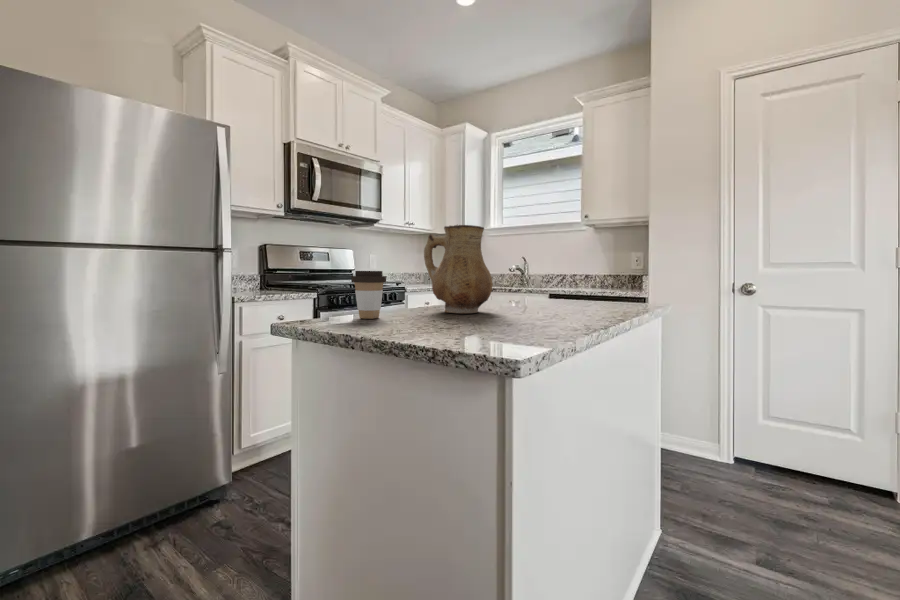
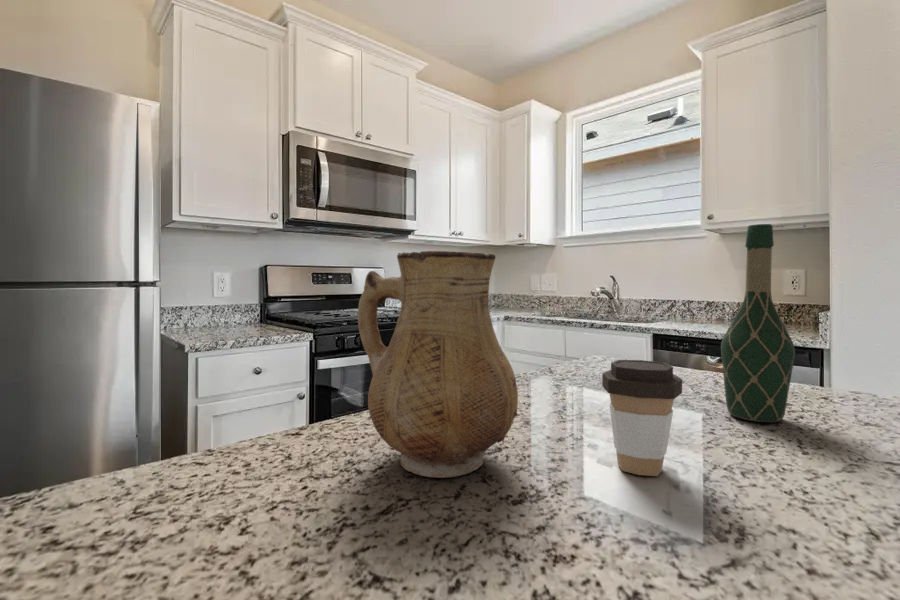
wine bottle: none [574,219,603,306] -> present [721,224,795,422]
coffee cup: present [351,271,386,319] -> present [602,360,682,476]

